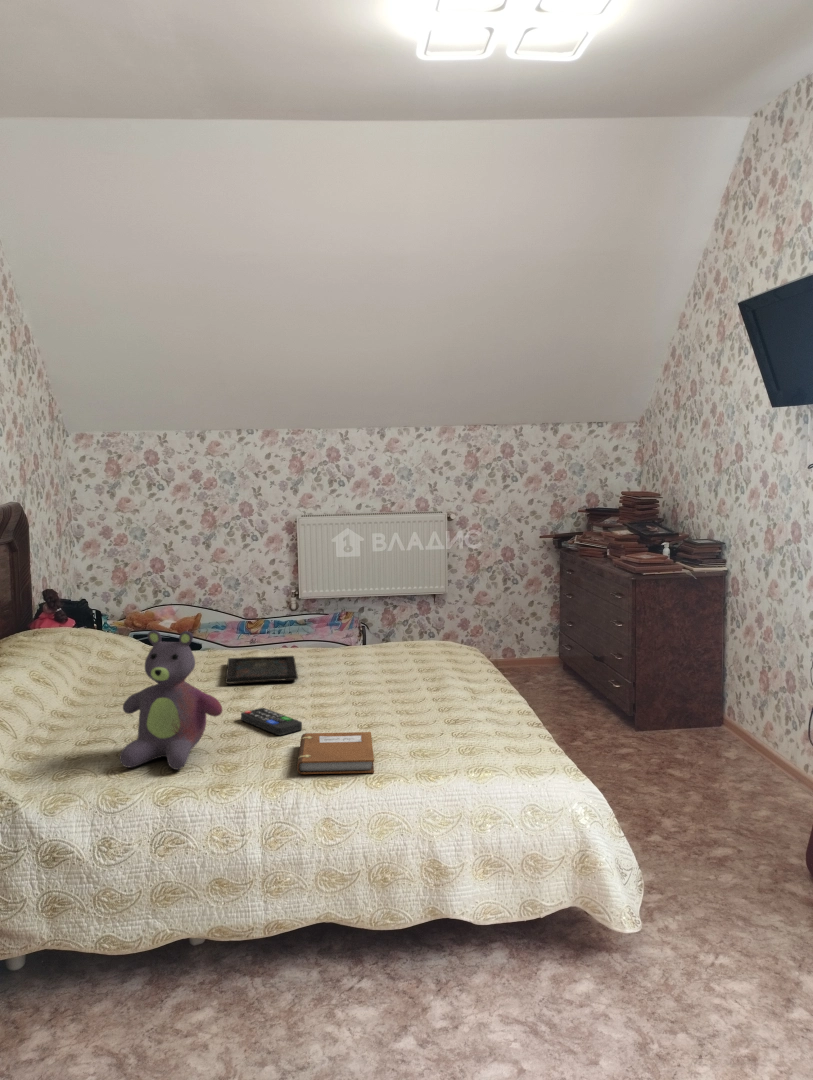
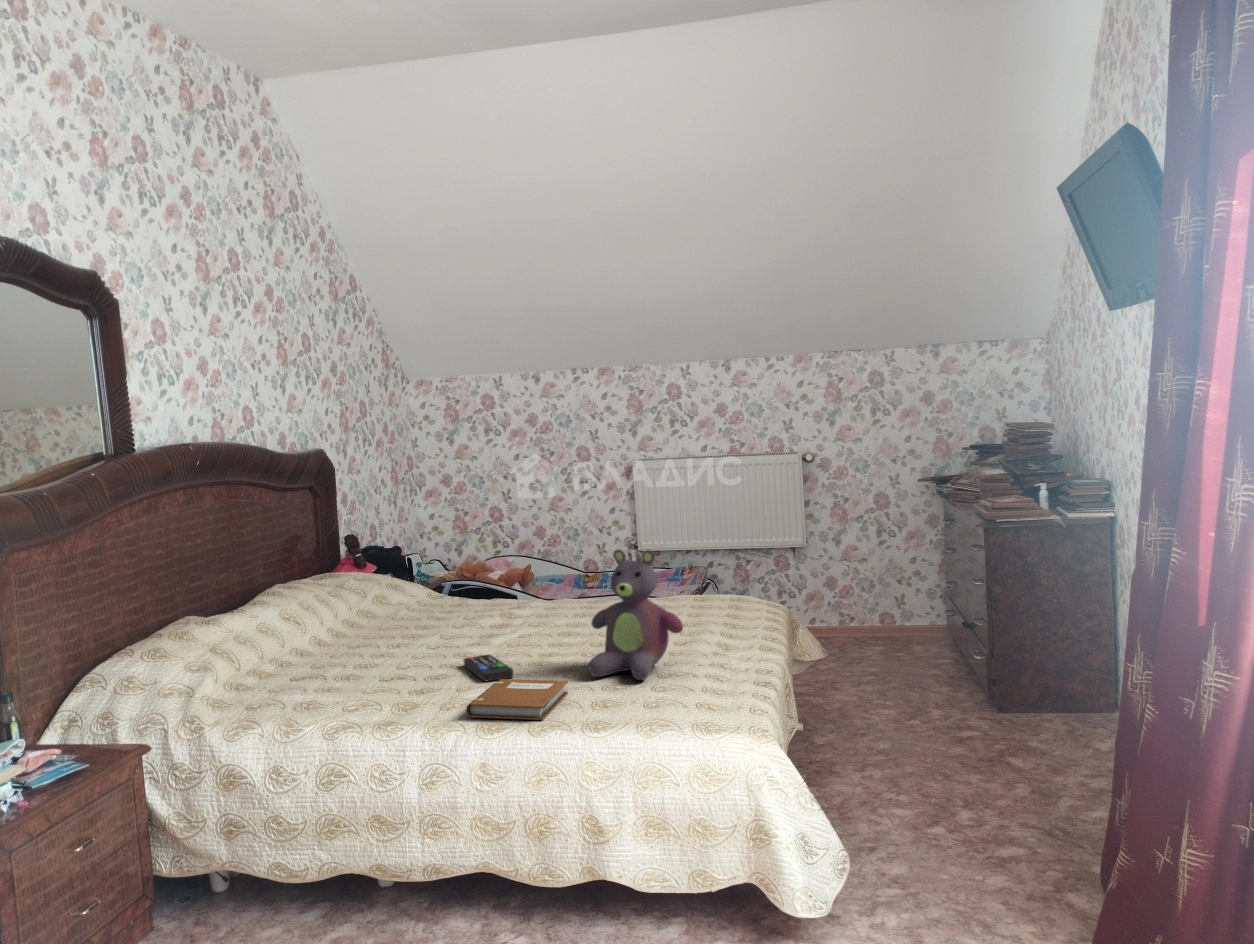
stuffed bear: present [120,630,222,769] -> present [588,549,683,680]
tray: present [225,656,298,684] -> none [480,607,571,632]

